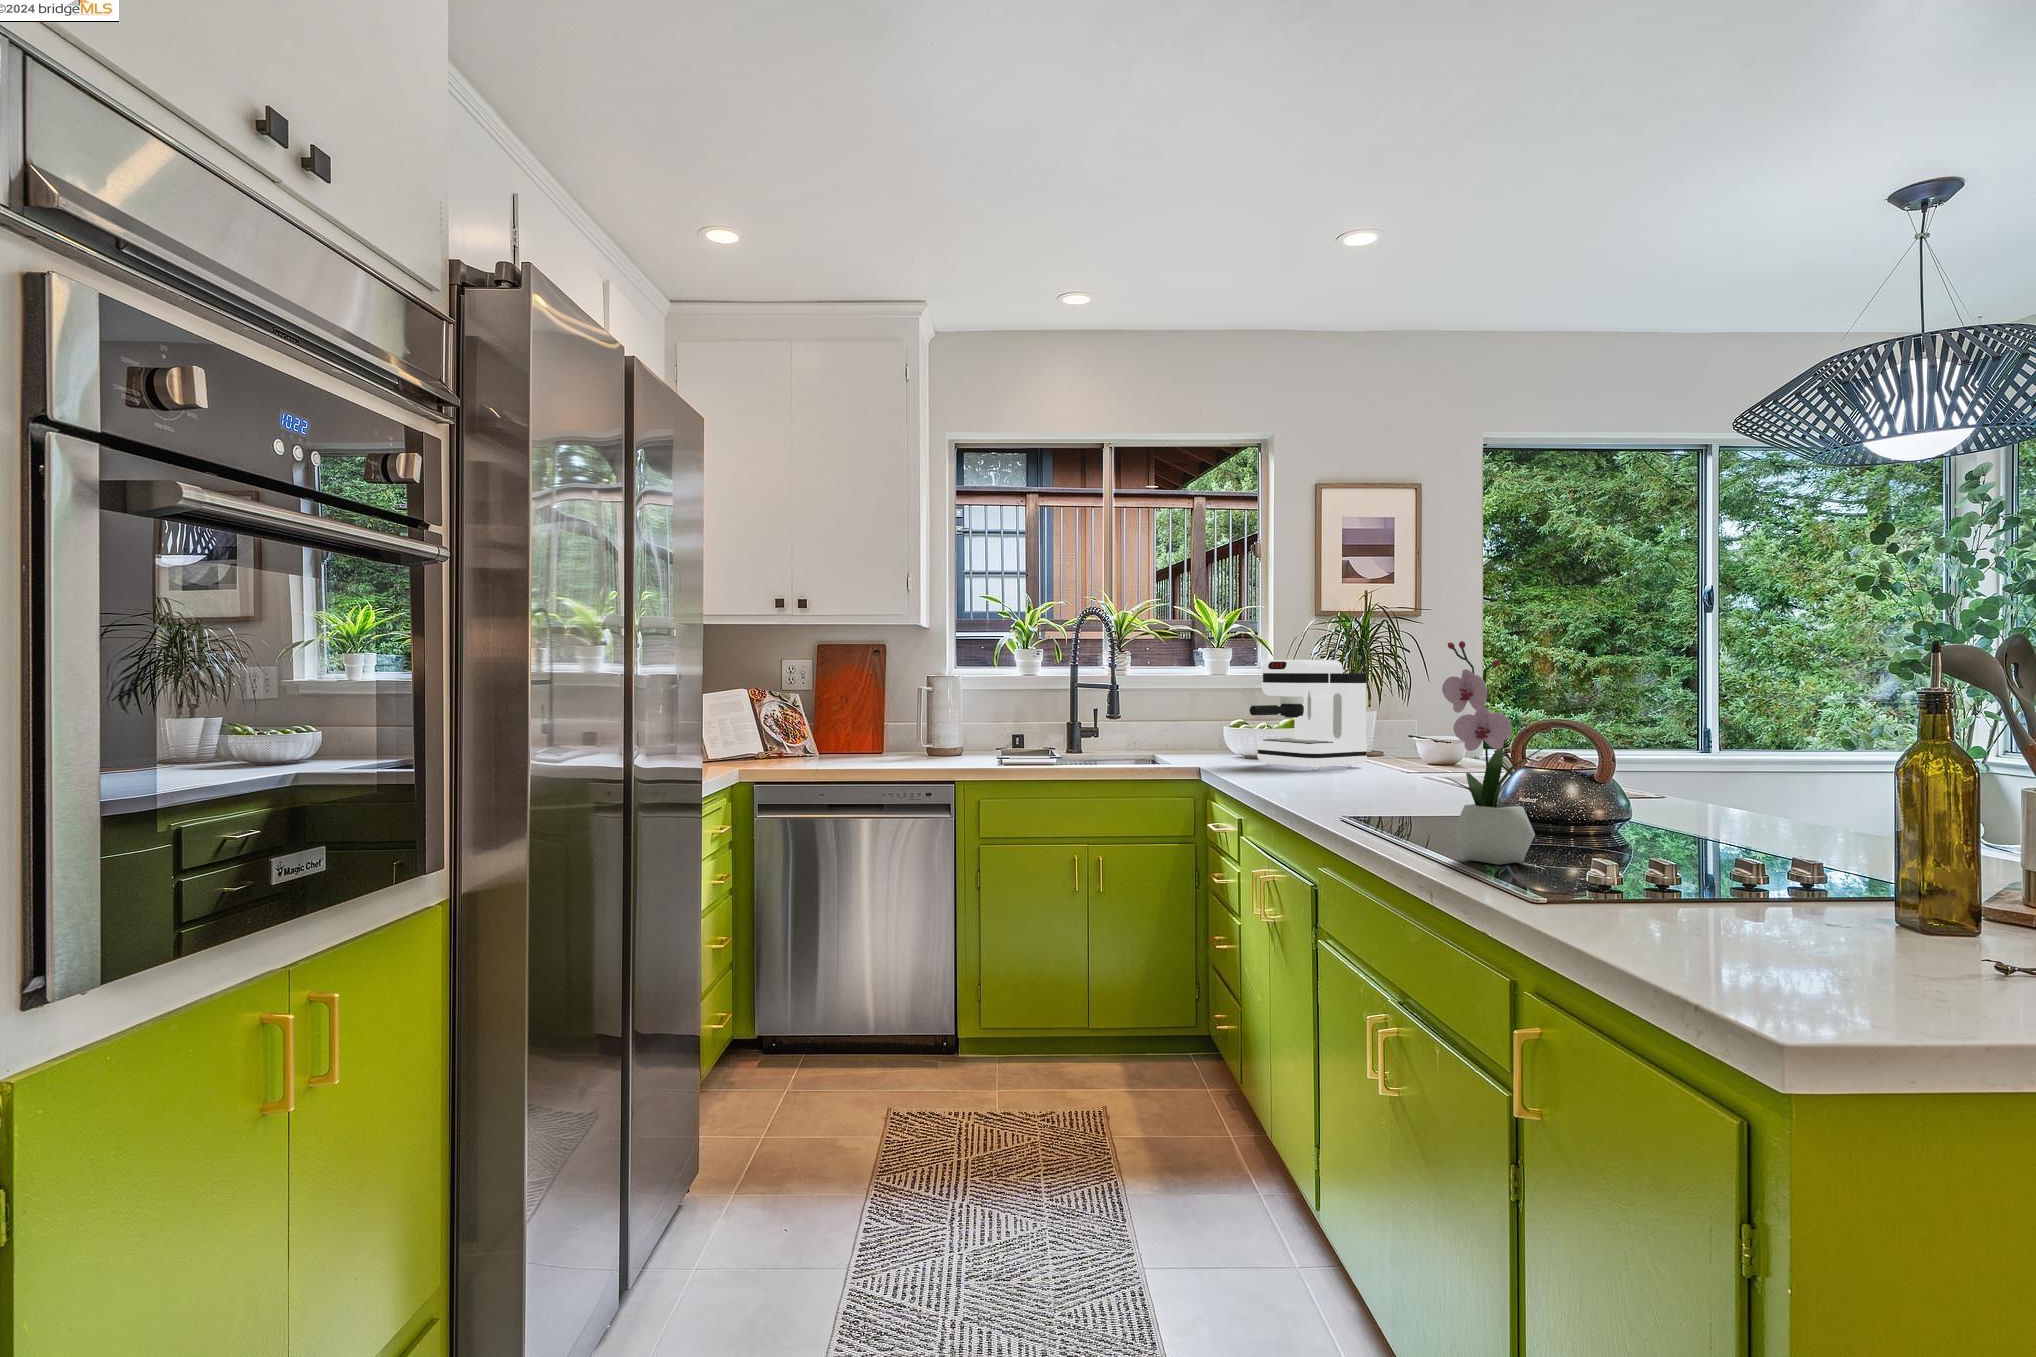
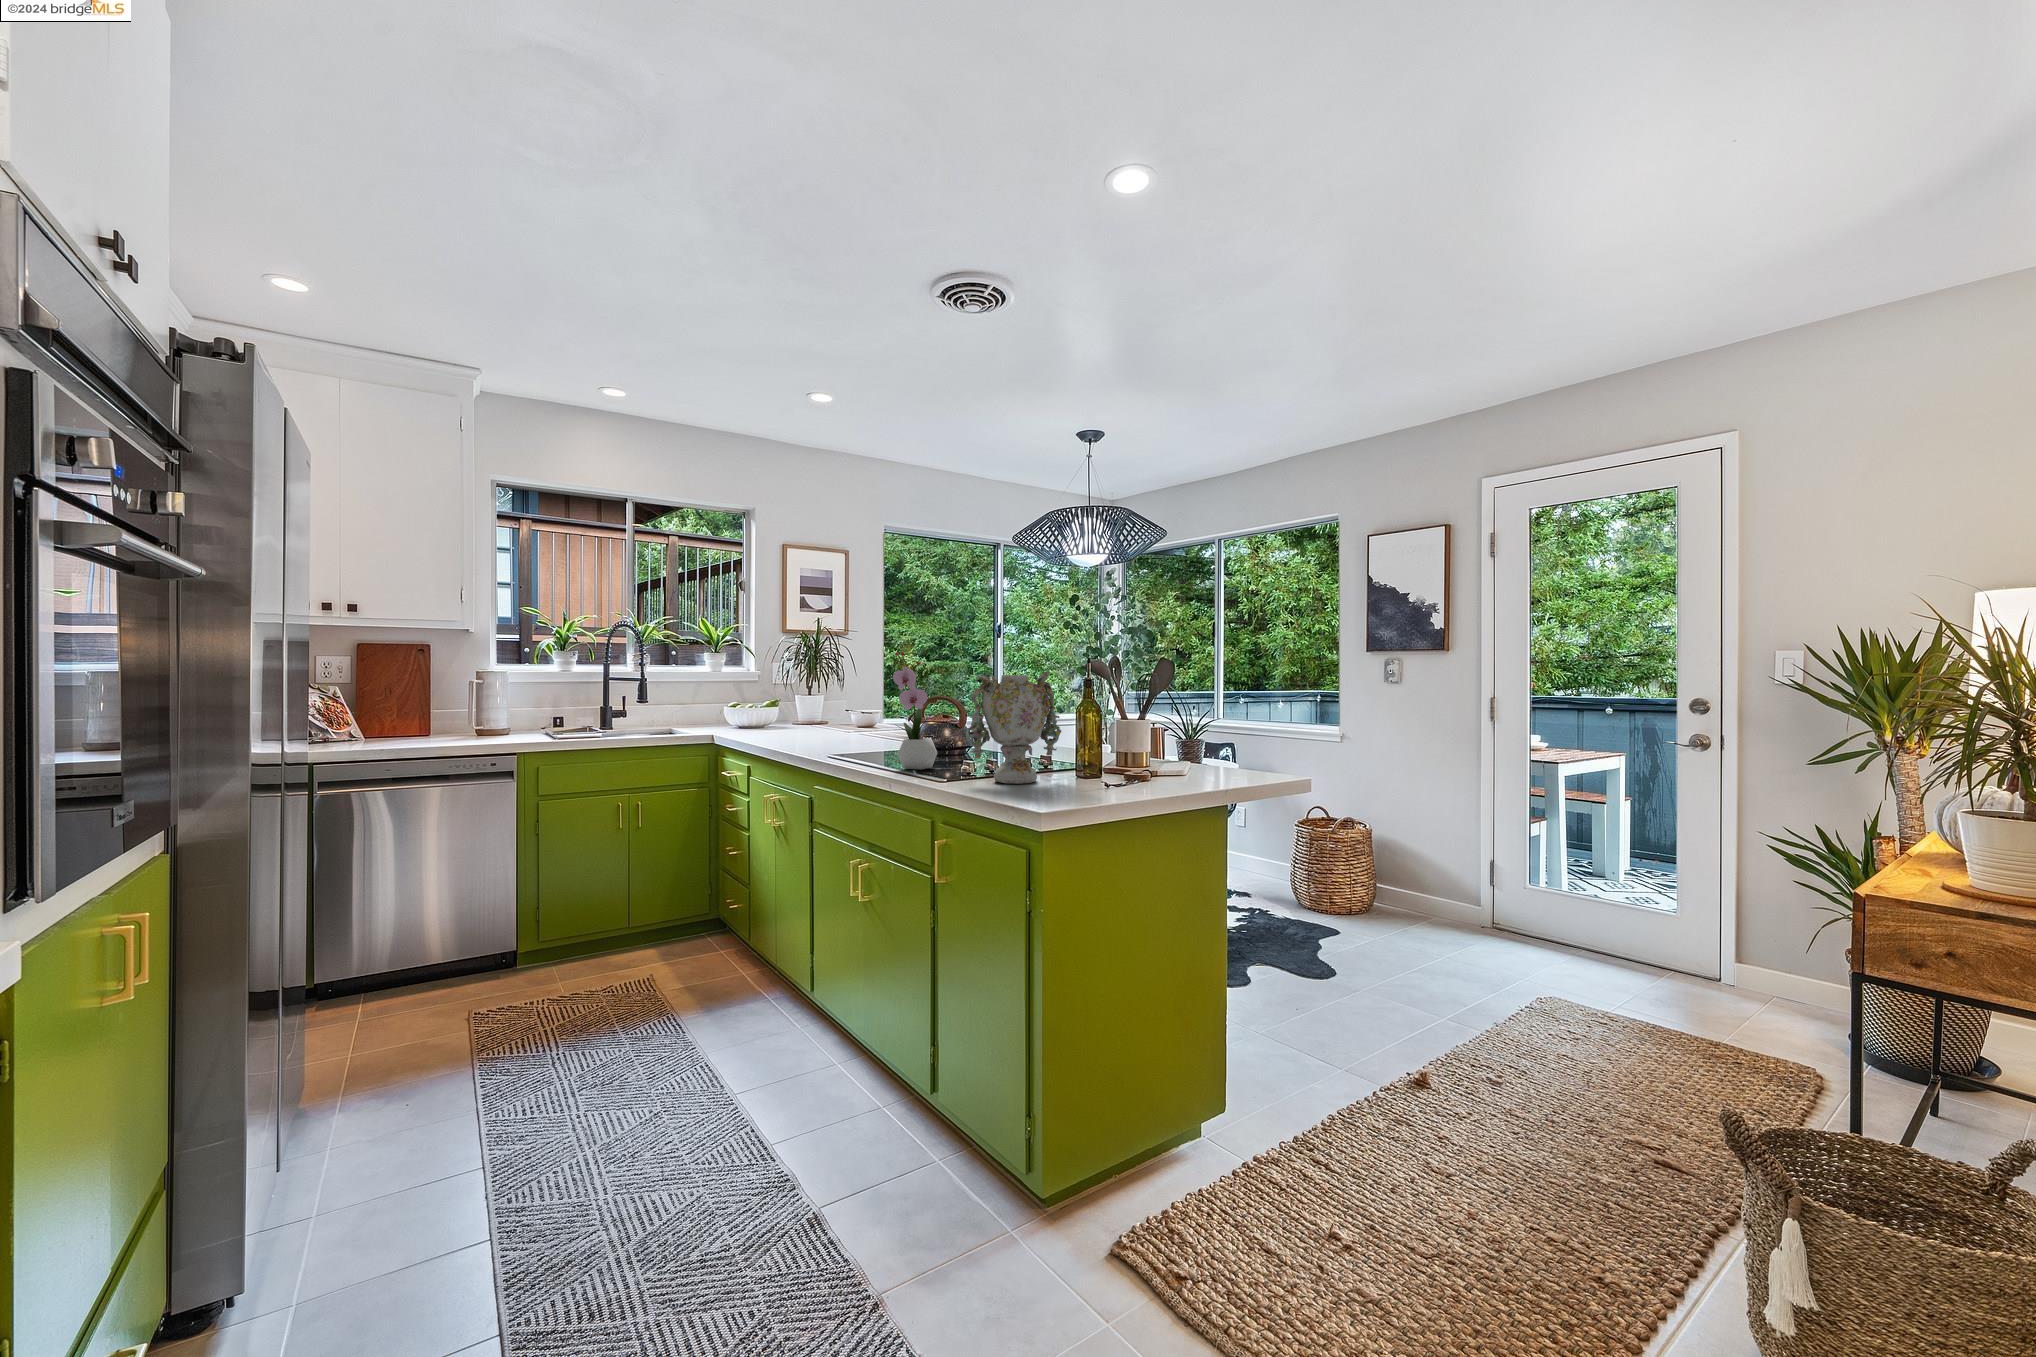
coffee maker: present [1250,660,1367,770] -> none [749,662,825,733]
vase: none [1586,675,1833,929] -> present [966,669,1061,784]

